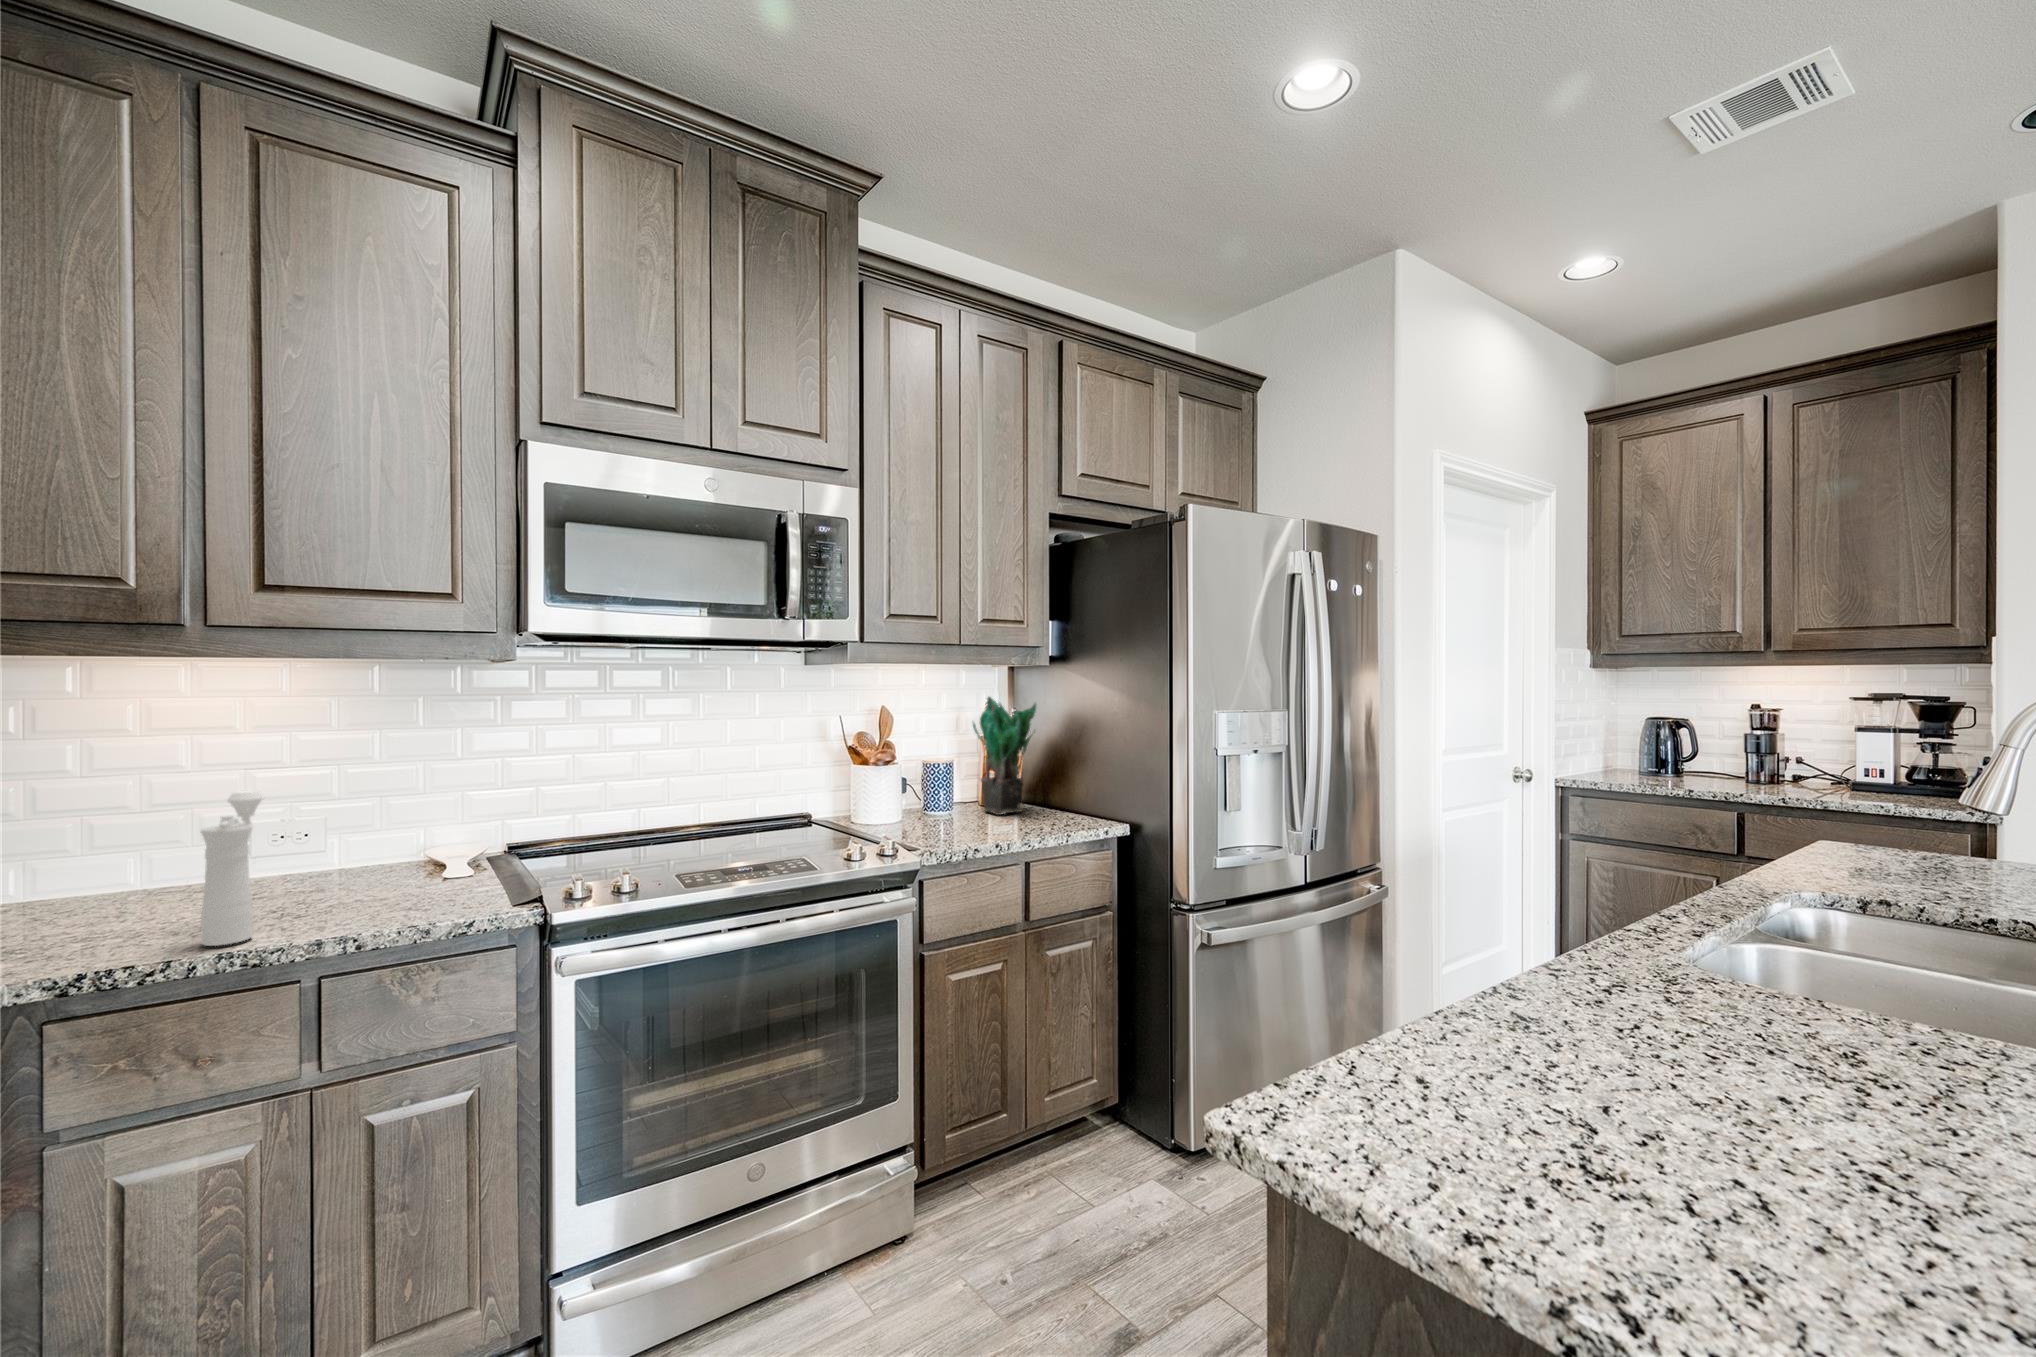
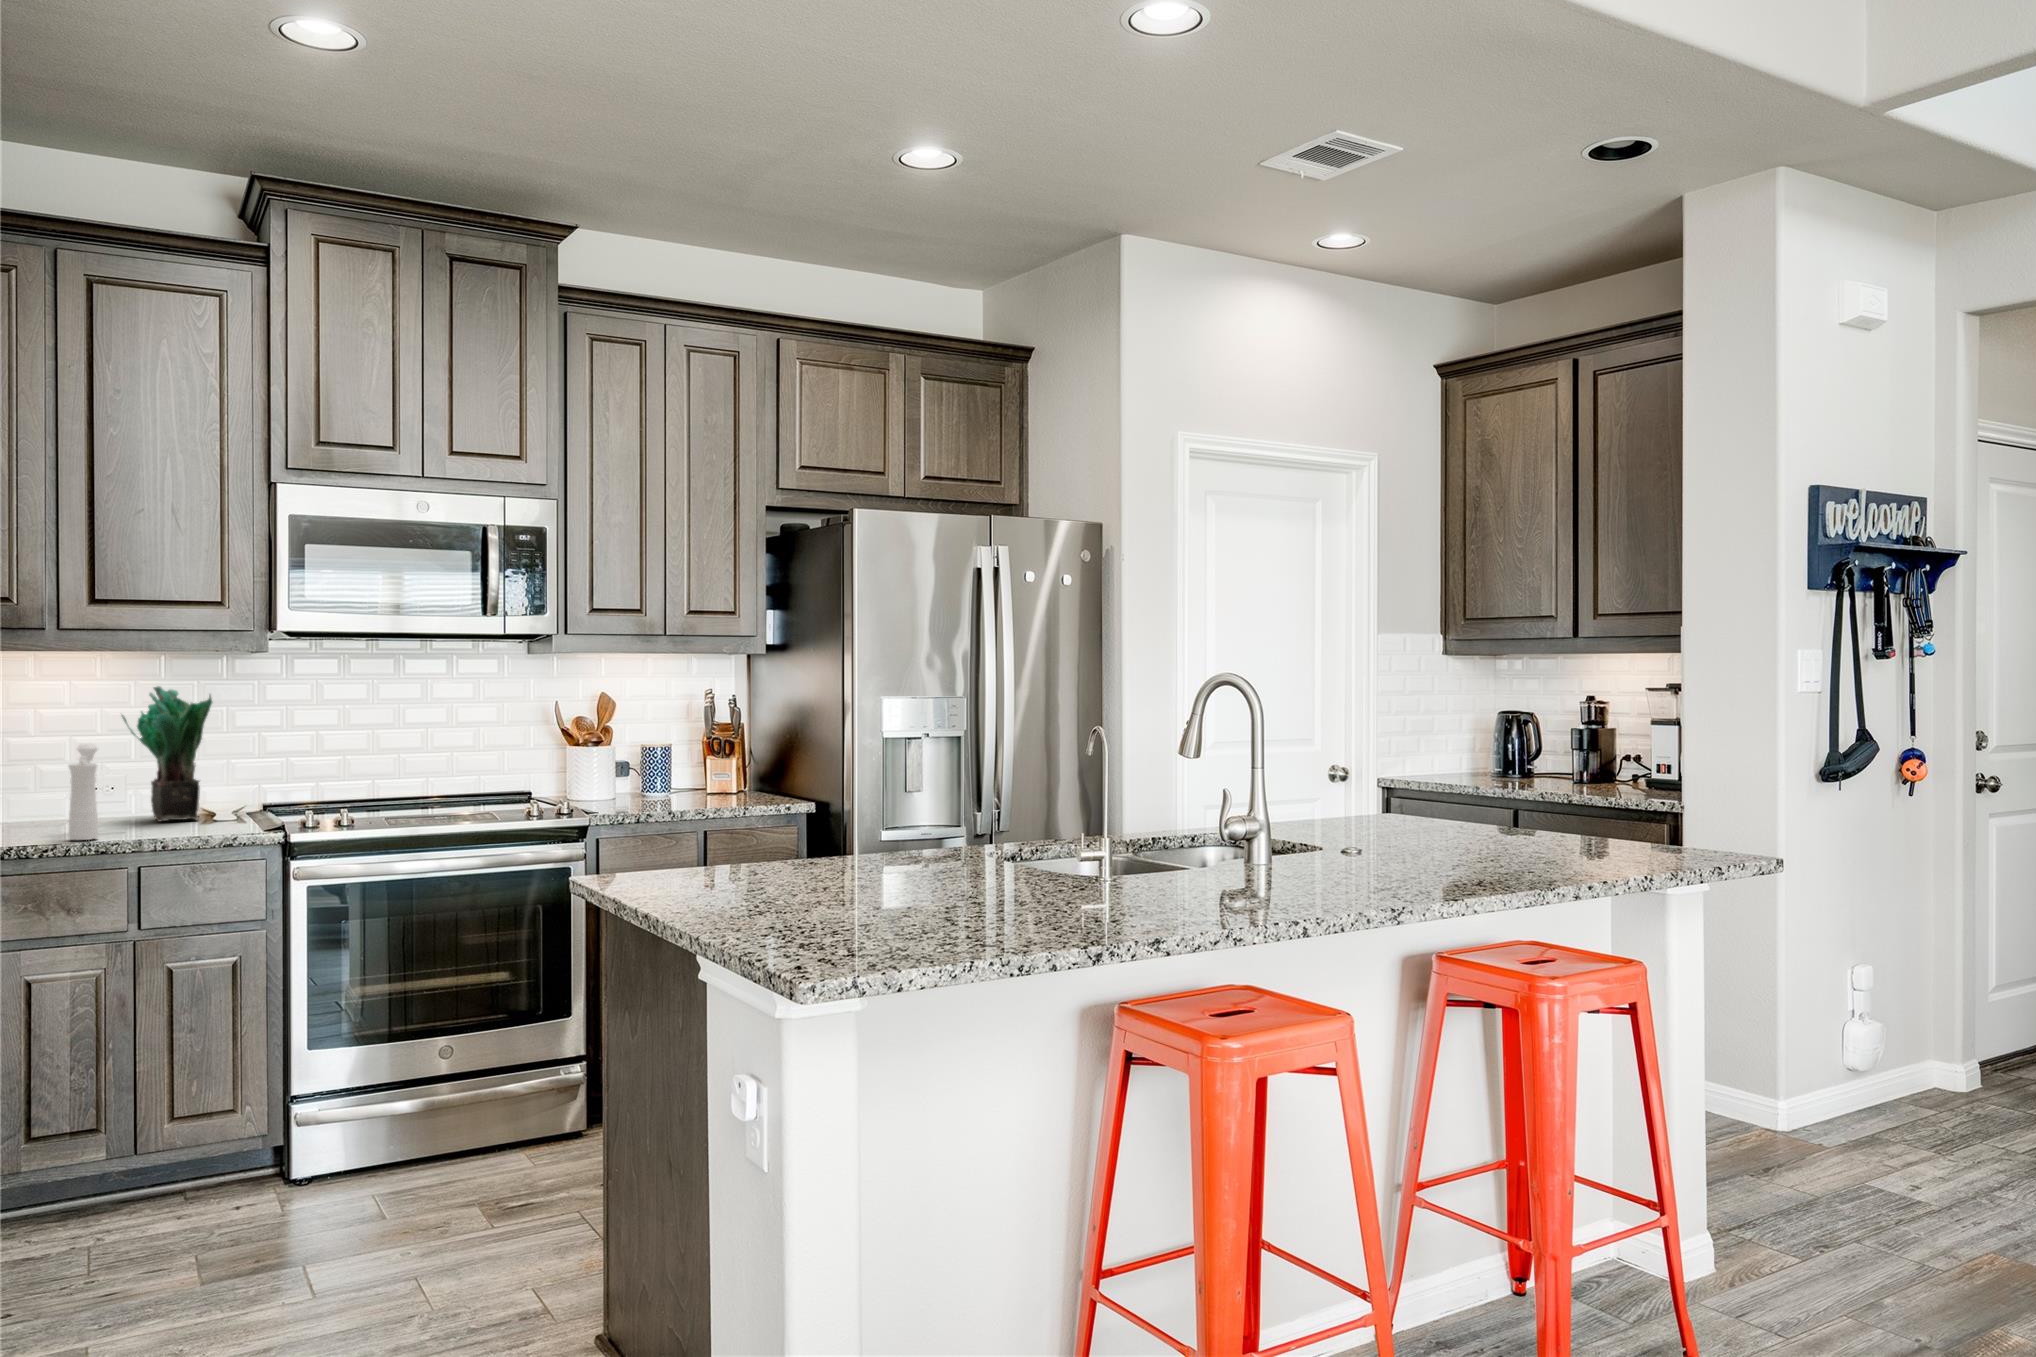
potted plant: present [973,696,1036,815] -> present [122,686,212,822]

